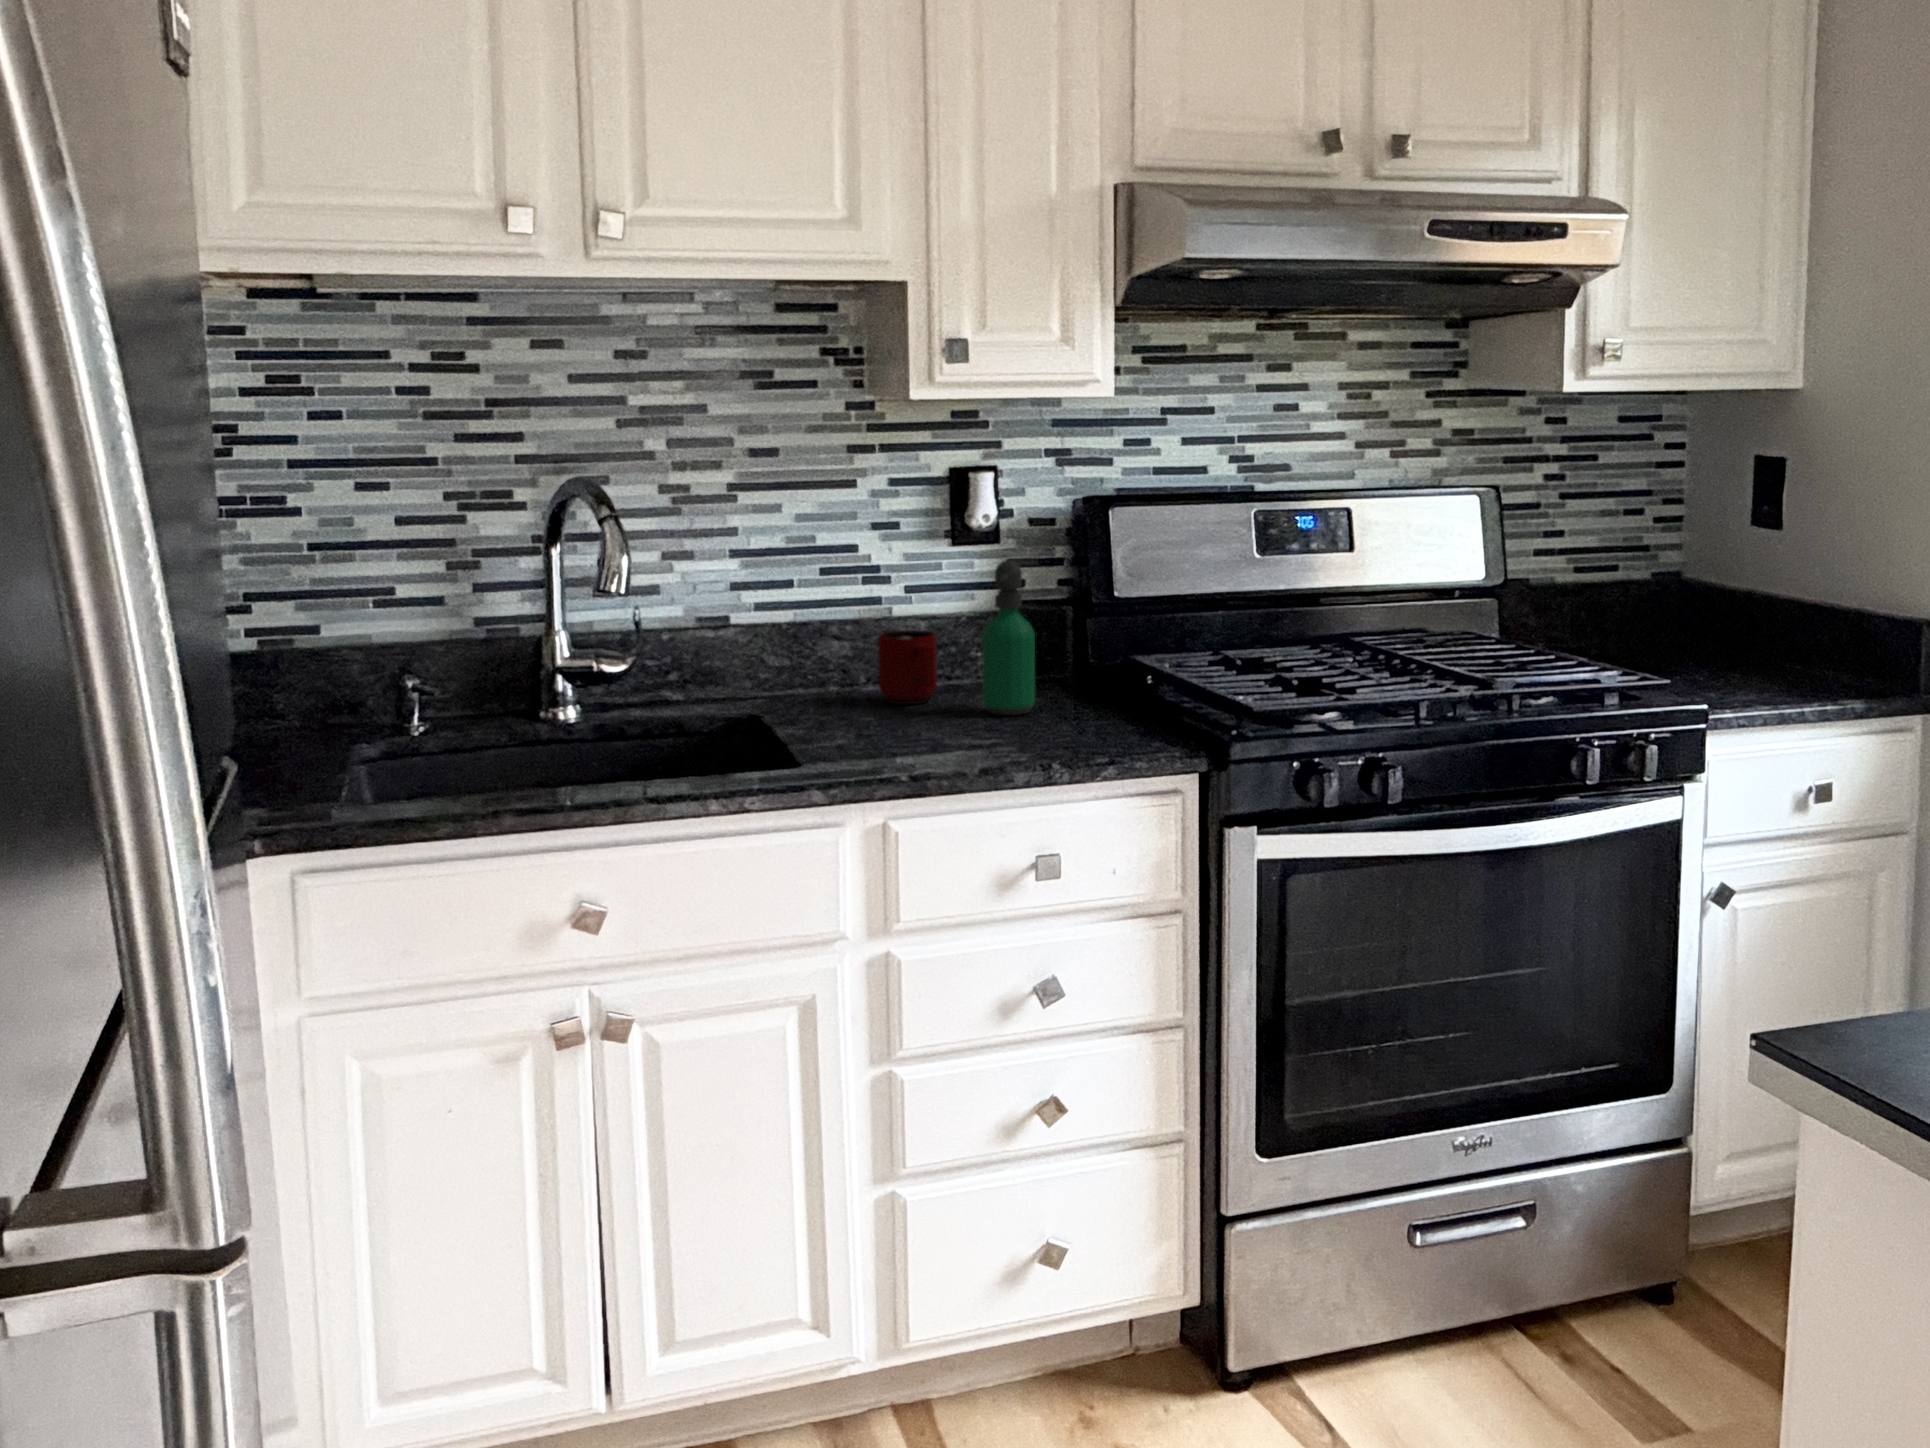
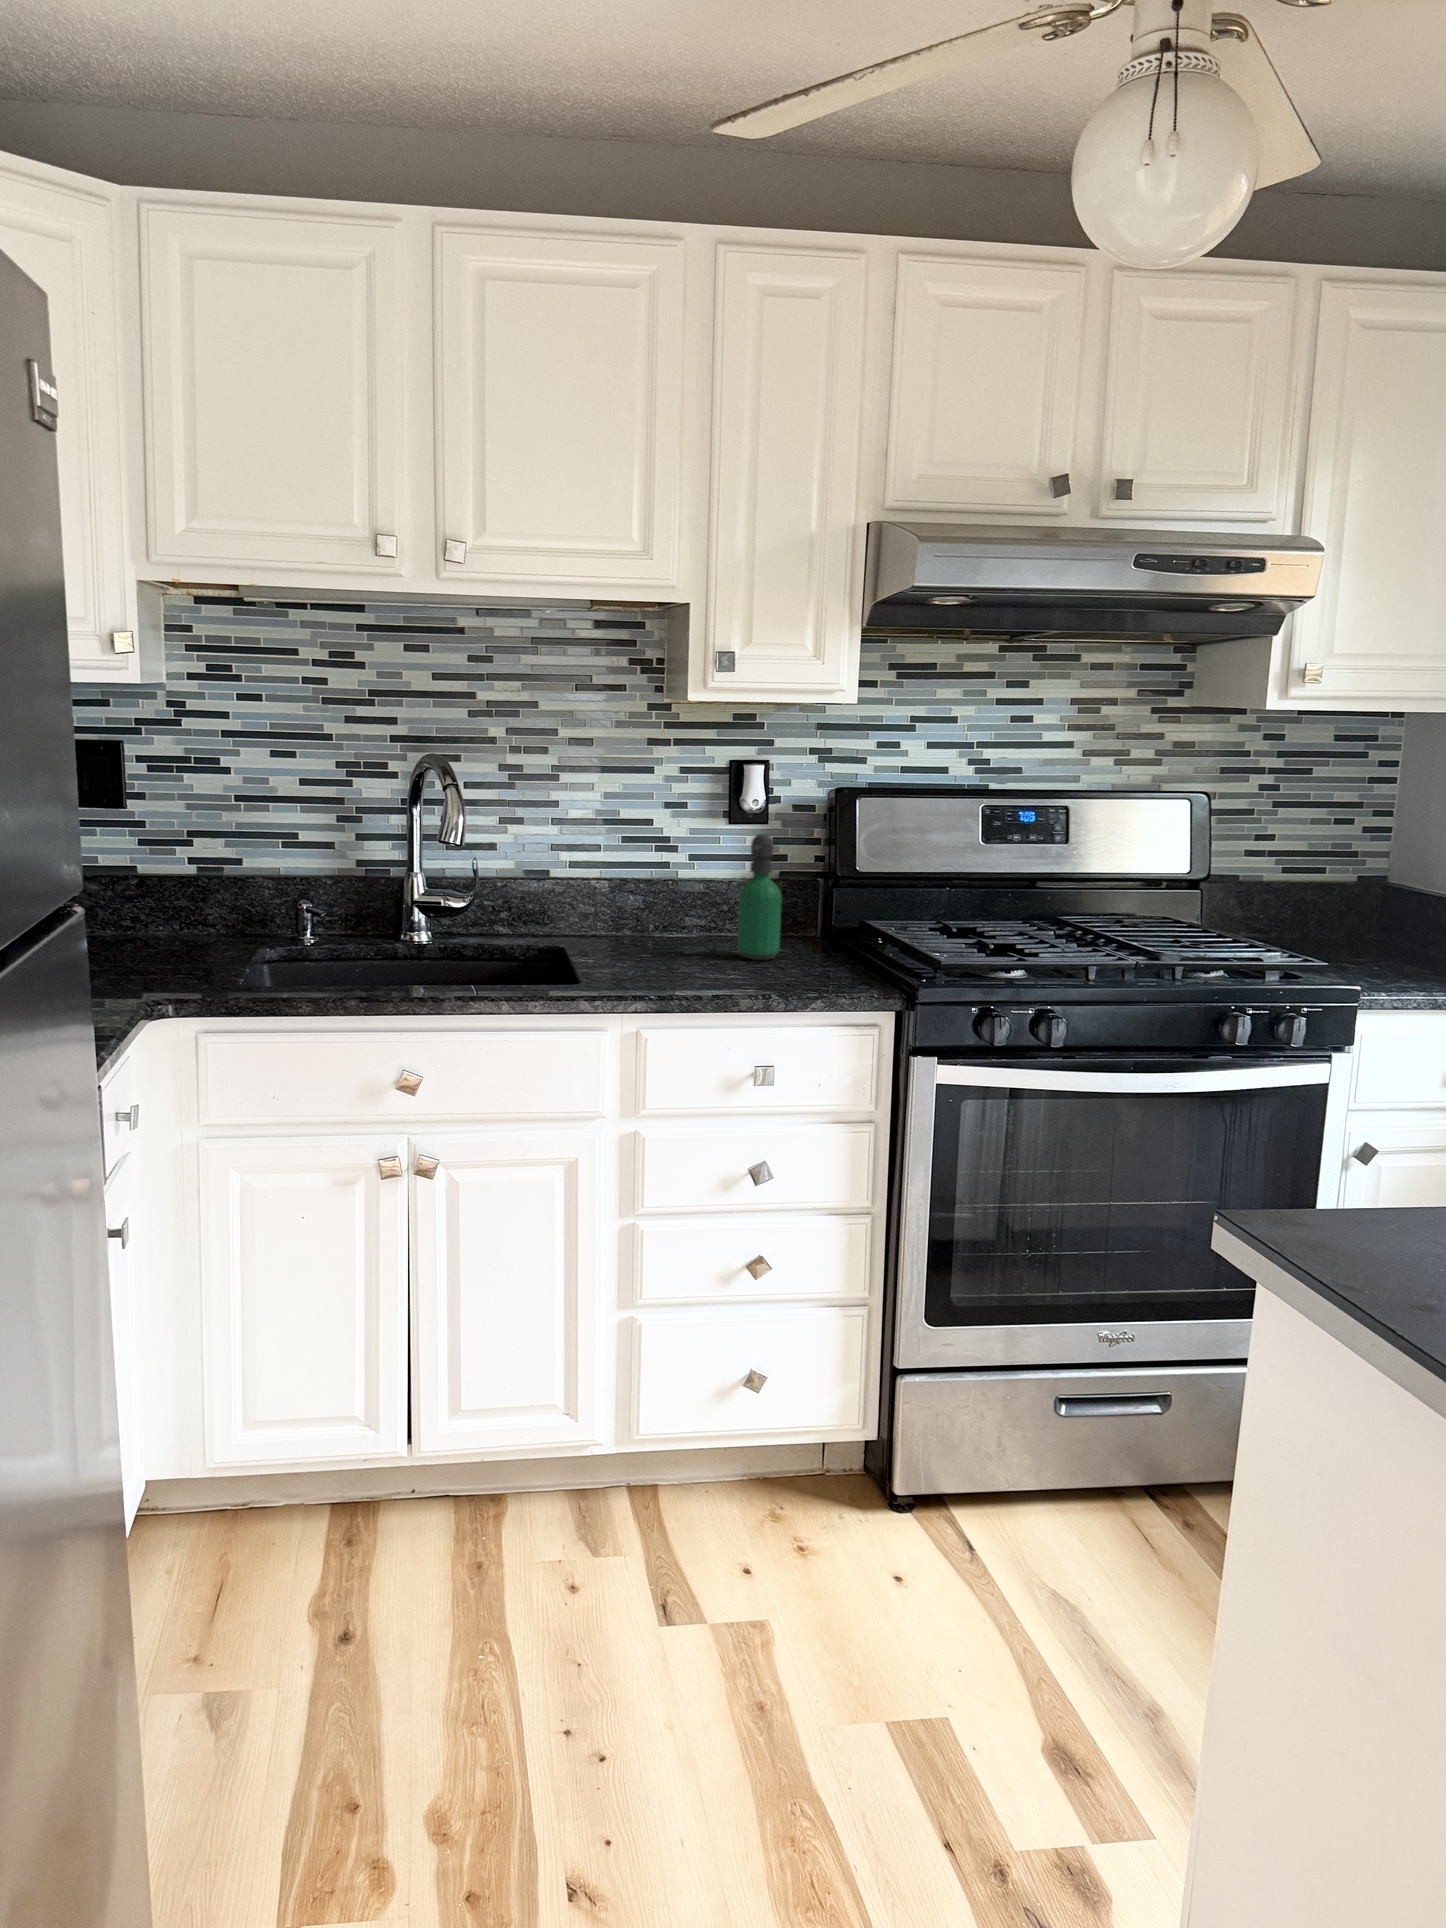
mug: present [878,631,937,704] -> none [659,889,707,947]

